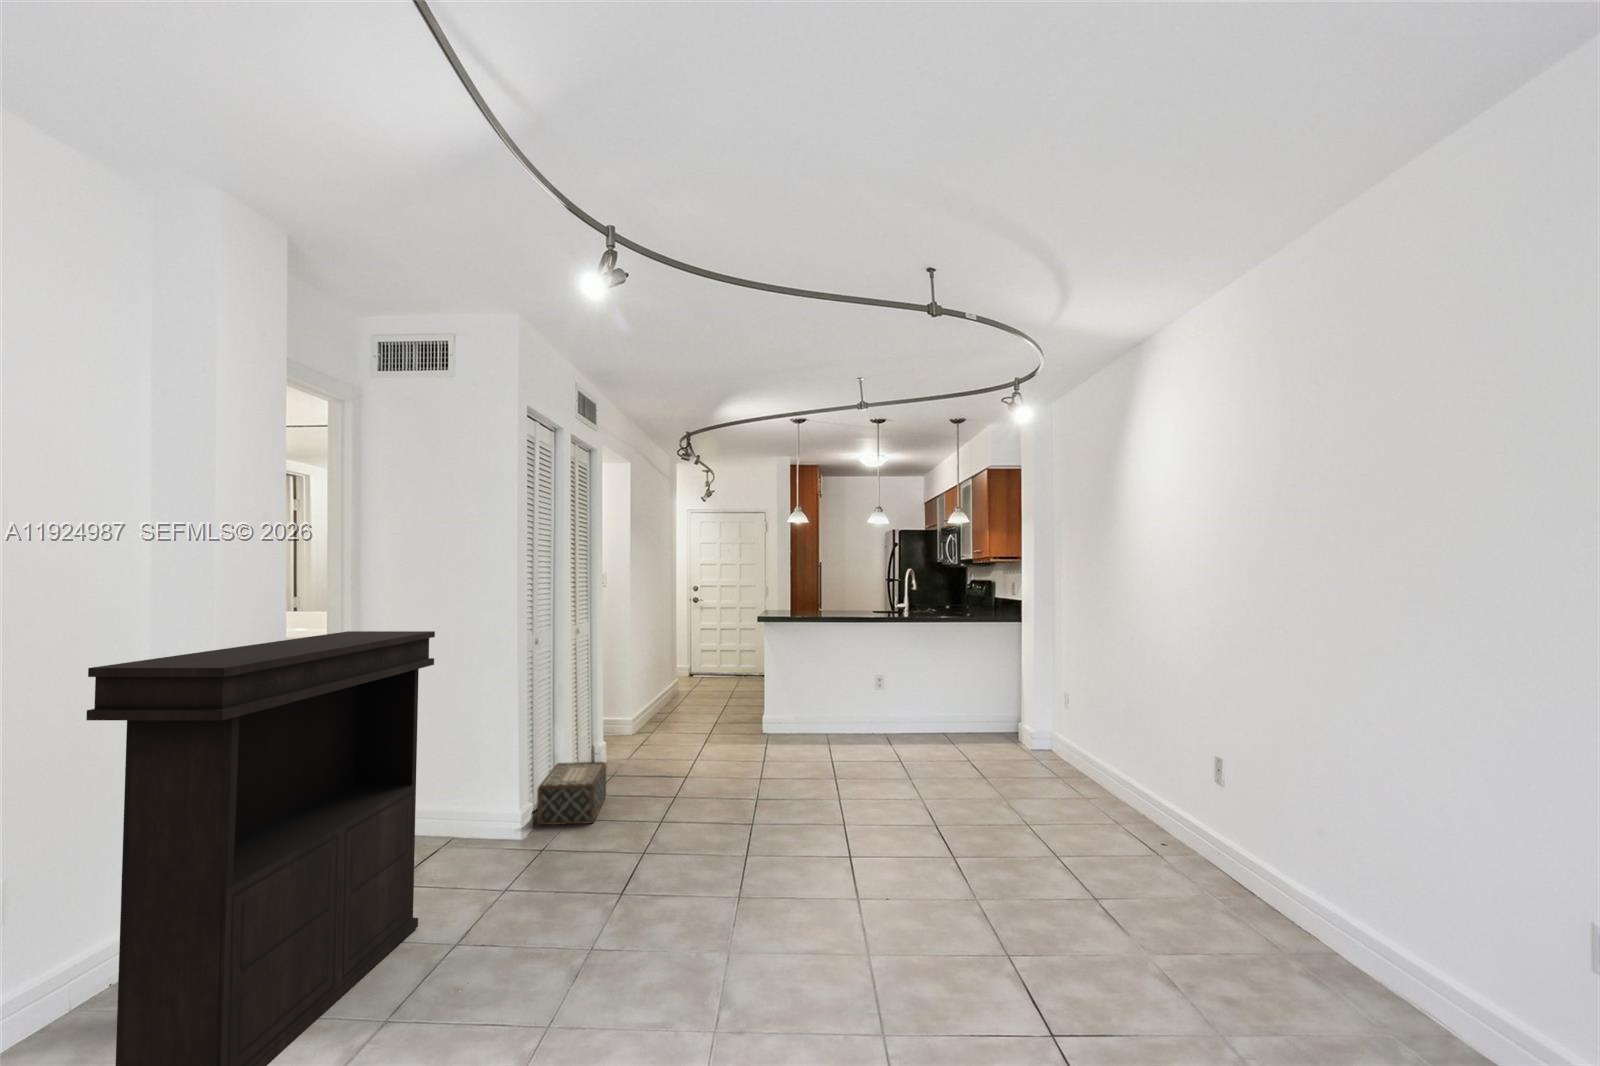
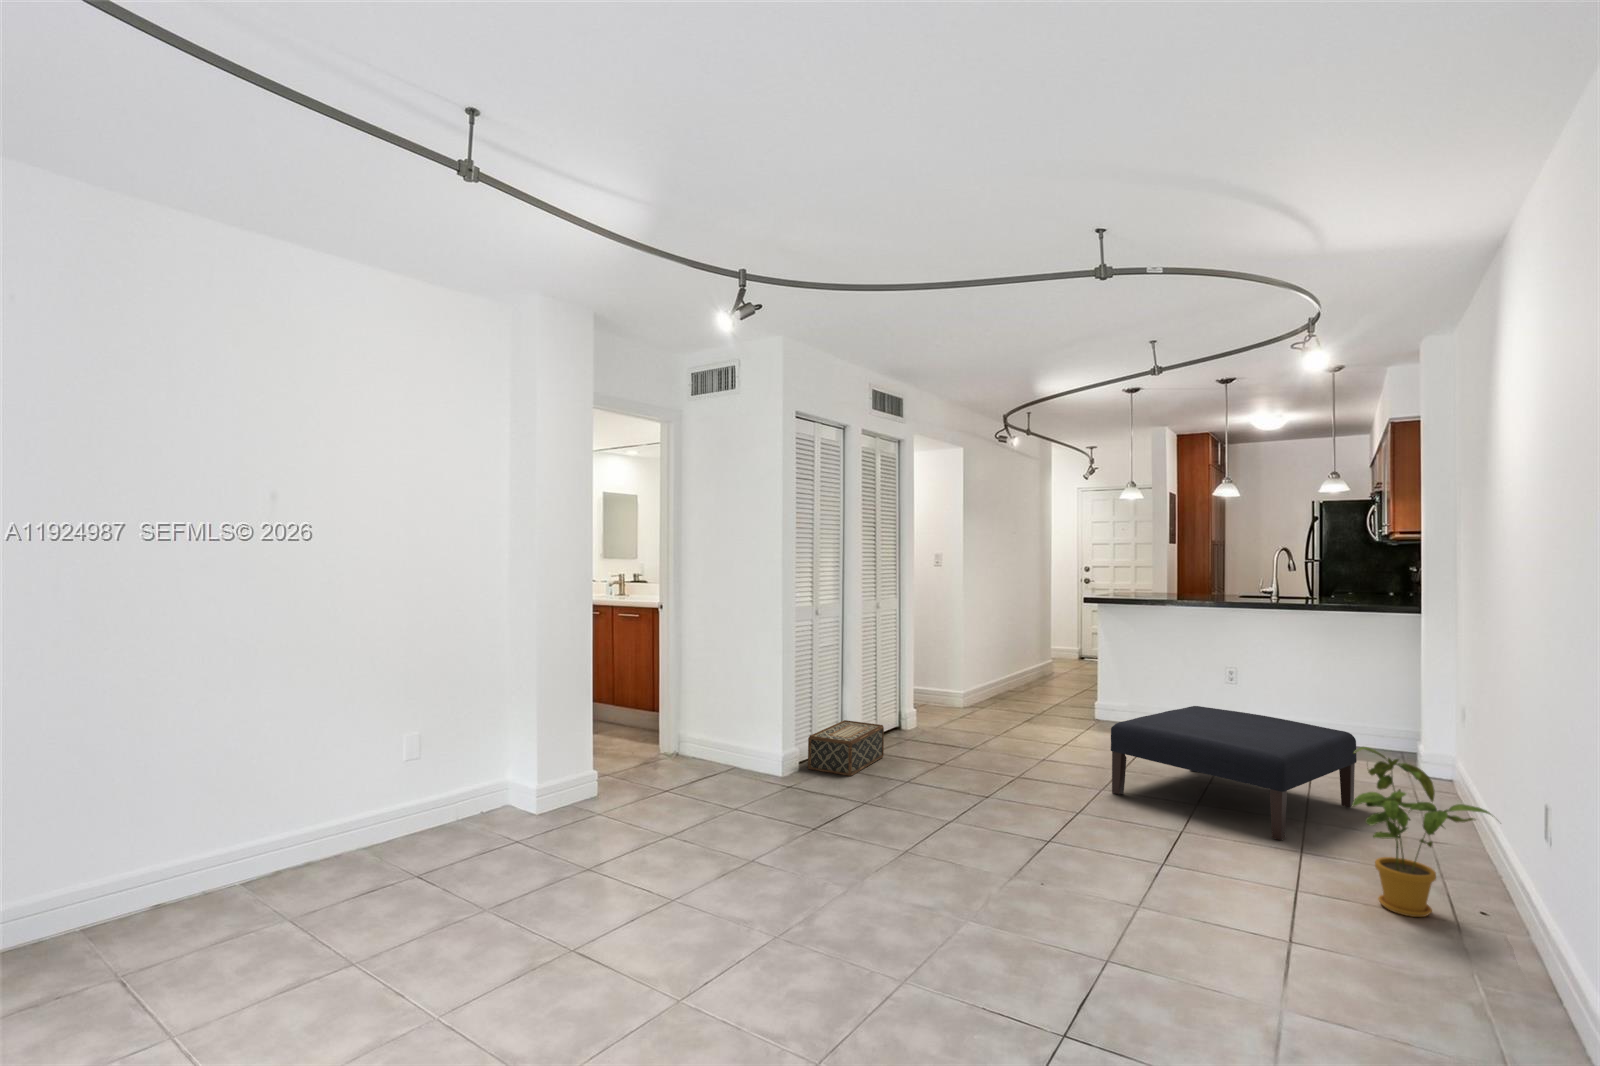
console table: present [86,631,435,1066] -> none [408,595,670,901]
ottoman: none [839,703,1006,806] -> present [1111,706,1357,840]
house plant: none [1064,715,1162,842] -> present [1353,747,1493,917]

